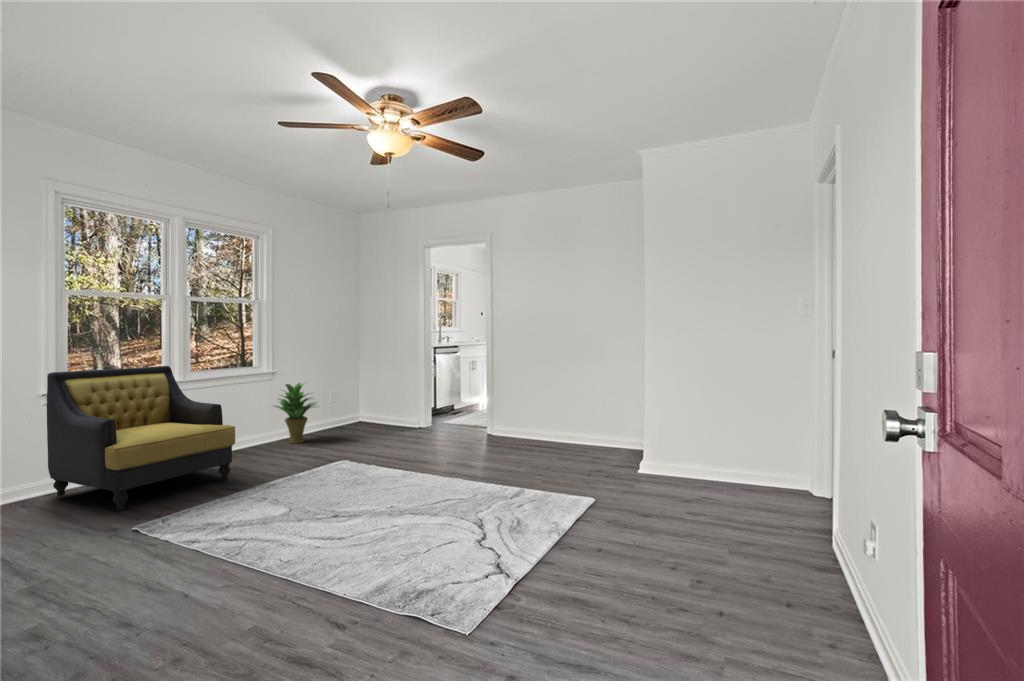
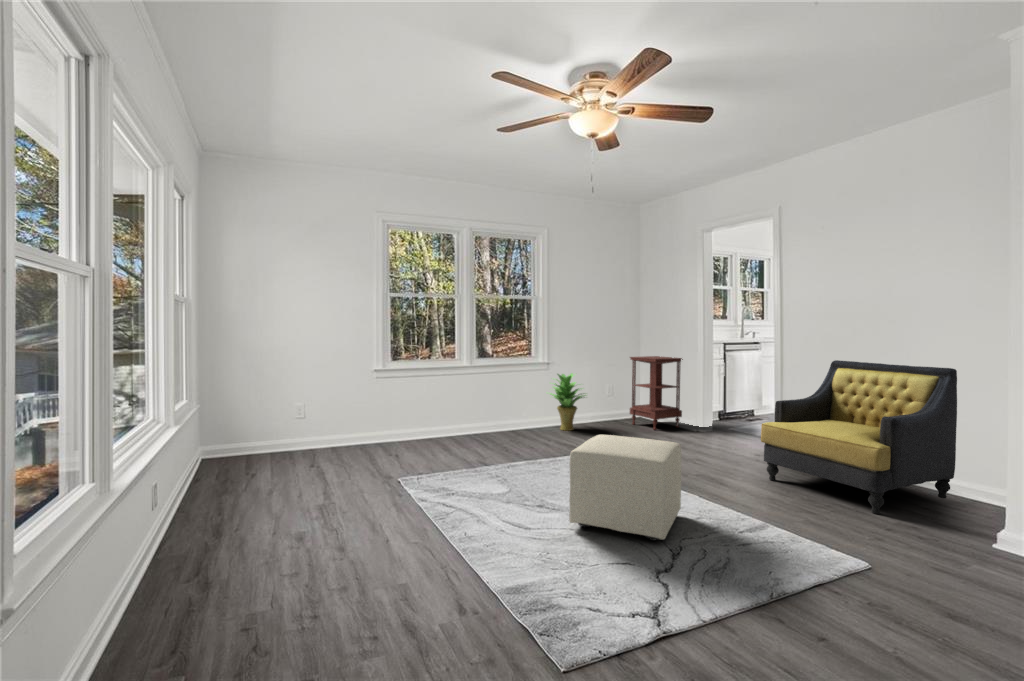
side table: none [355,361,406,431] -> present [630,356,683,430]
armchair: present [47,366,235,511] -> present [761,360,957,514]
ottoman: none [378,434,468,524] -> present [569,435,681,541]

